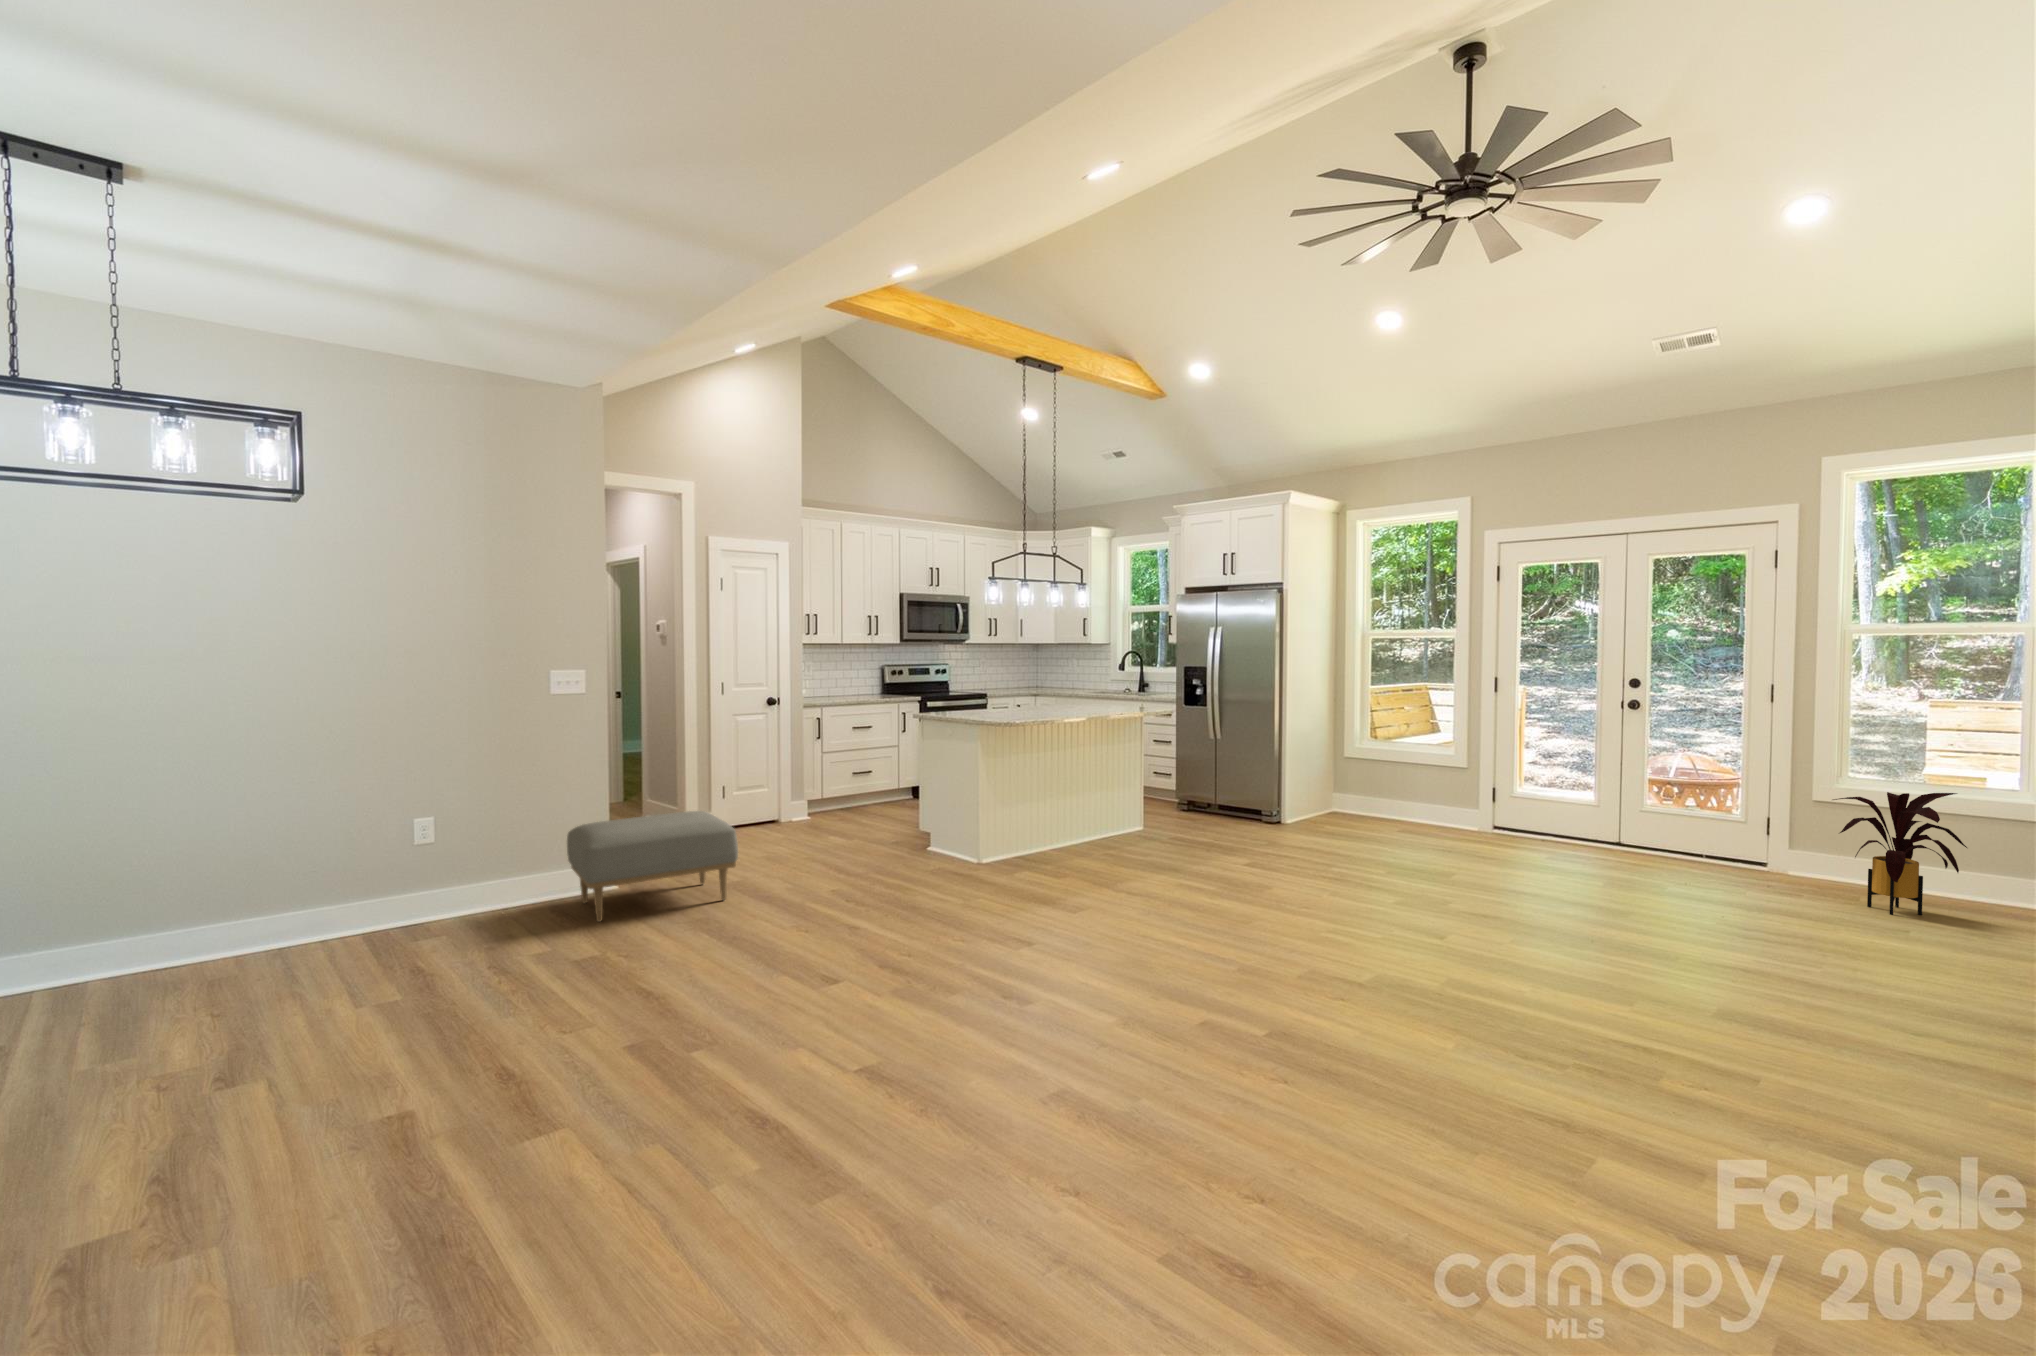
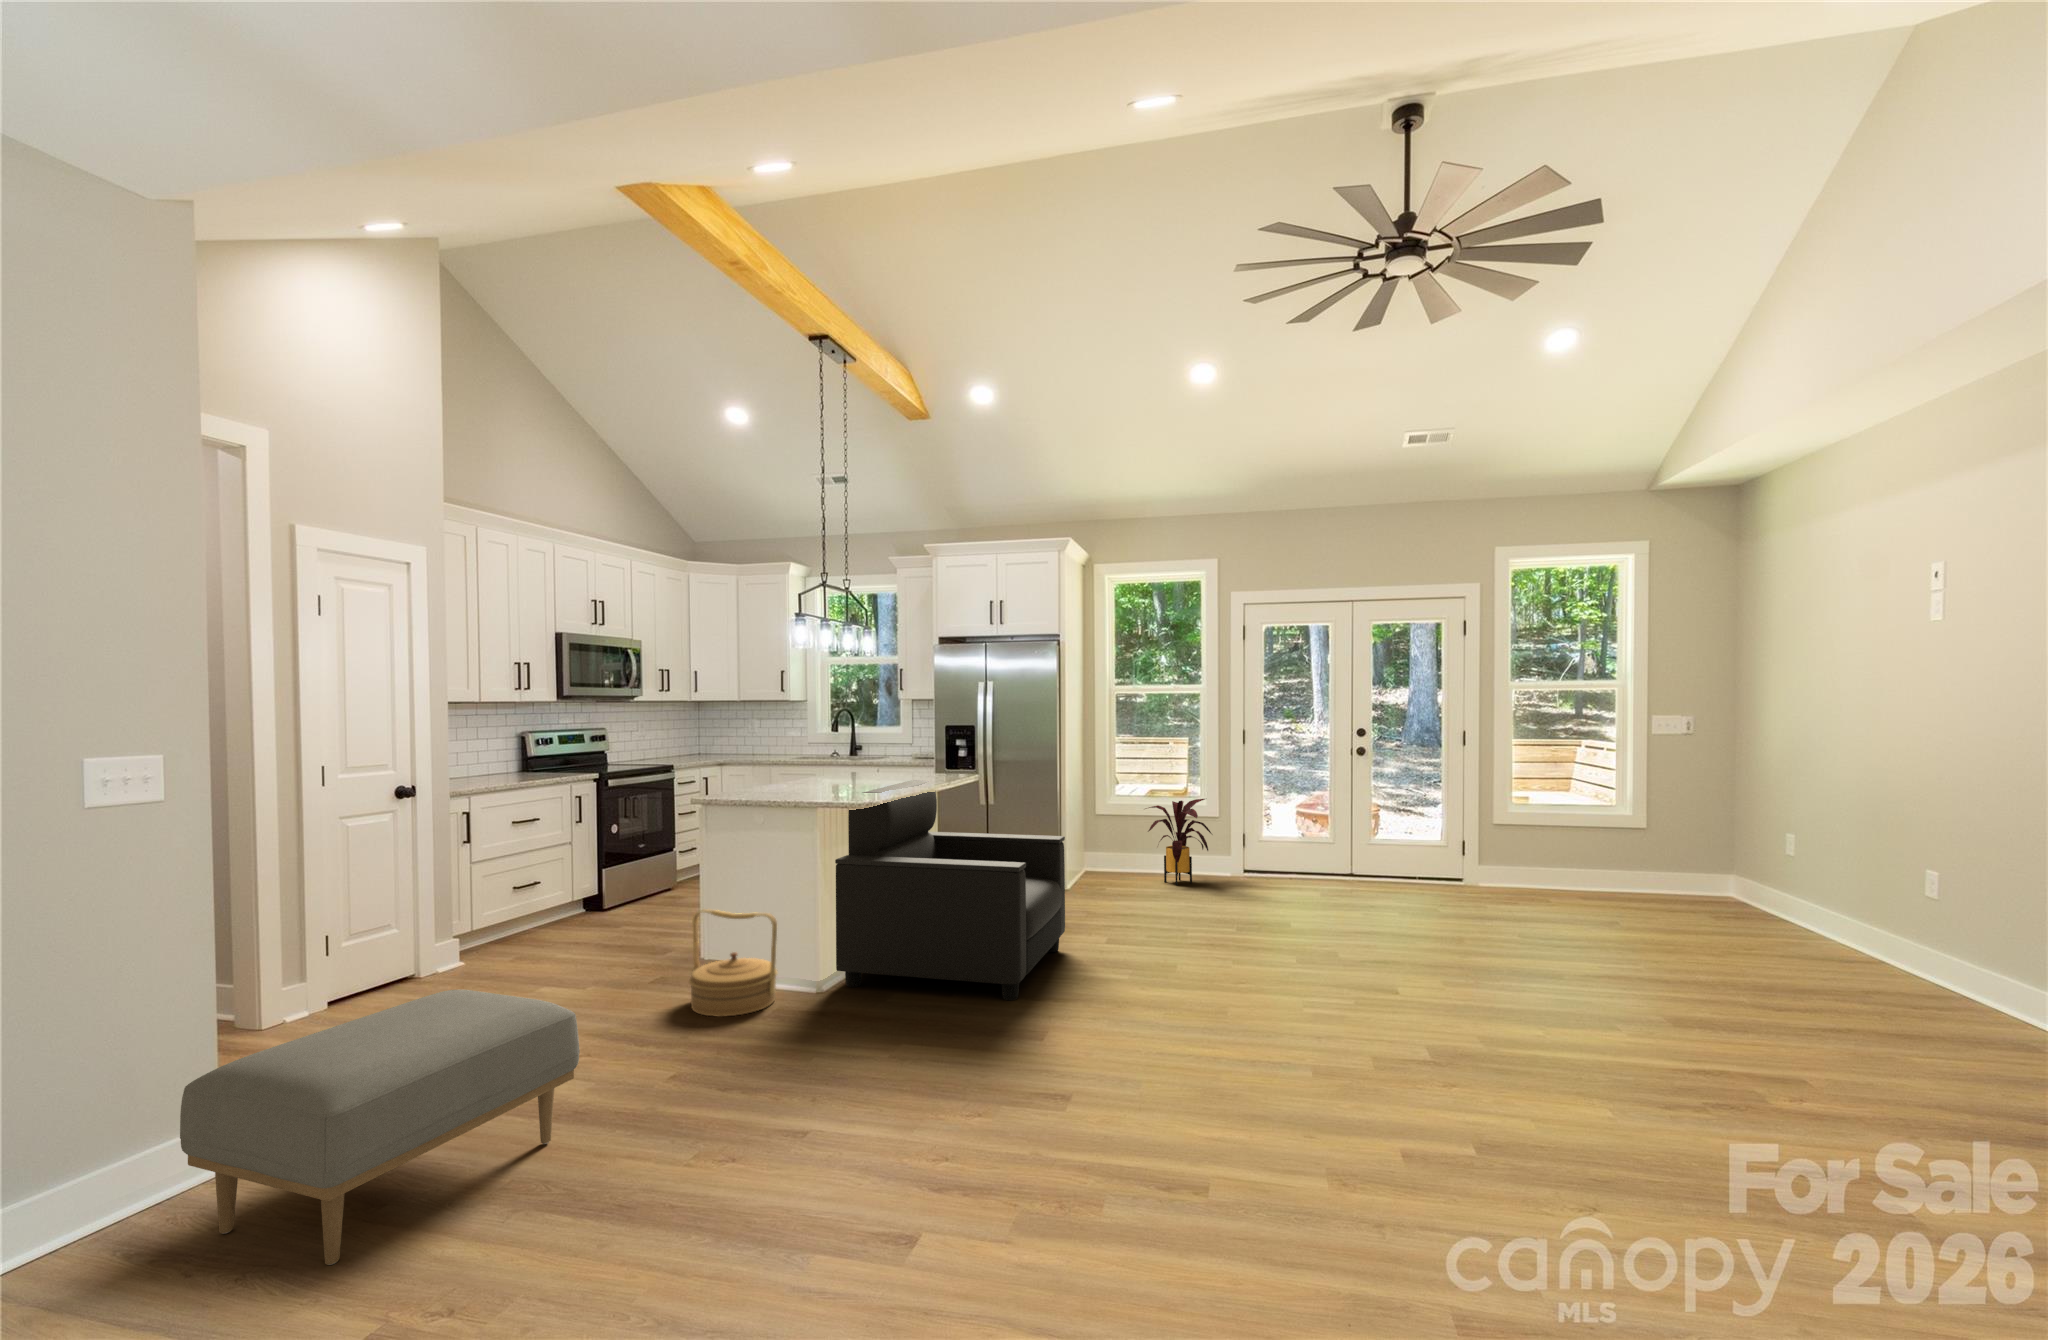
armchair: none [978,712,1182,886] -> present [835,780,1065,1000]
woven basket: none [879,792,938,864] -> present [689,909,777,1017]
house plant: present [1833,792,1967,915] -> present [1146,799,1212,886]

